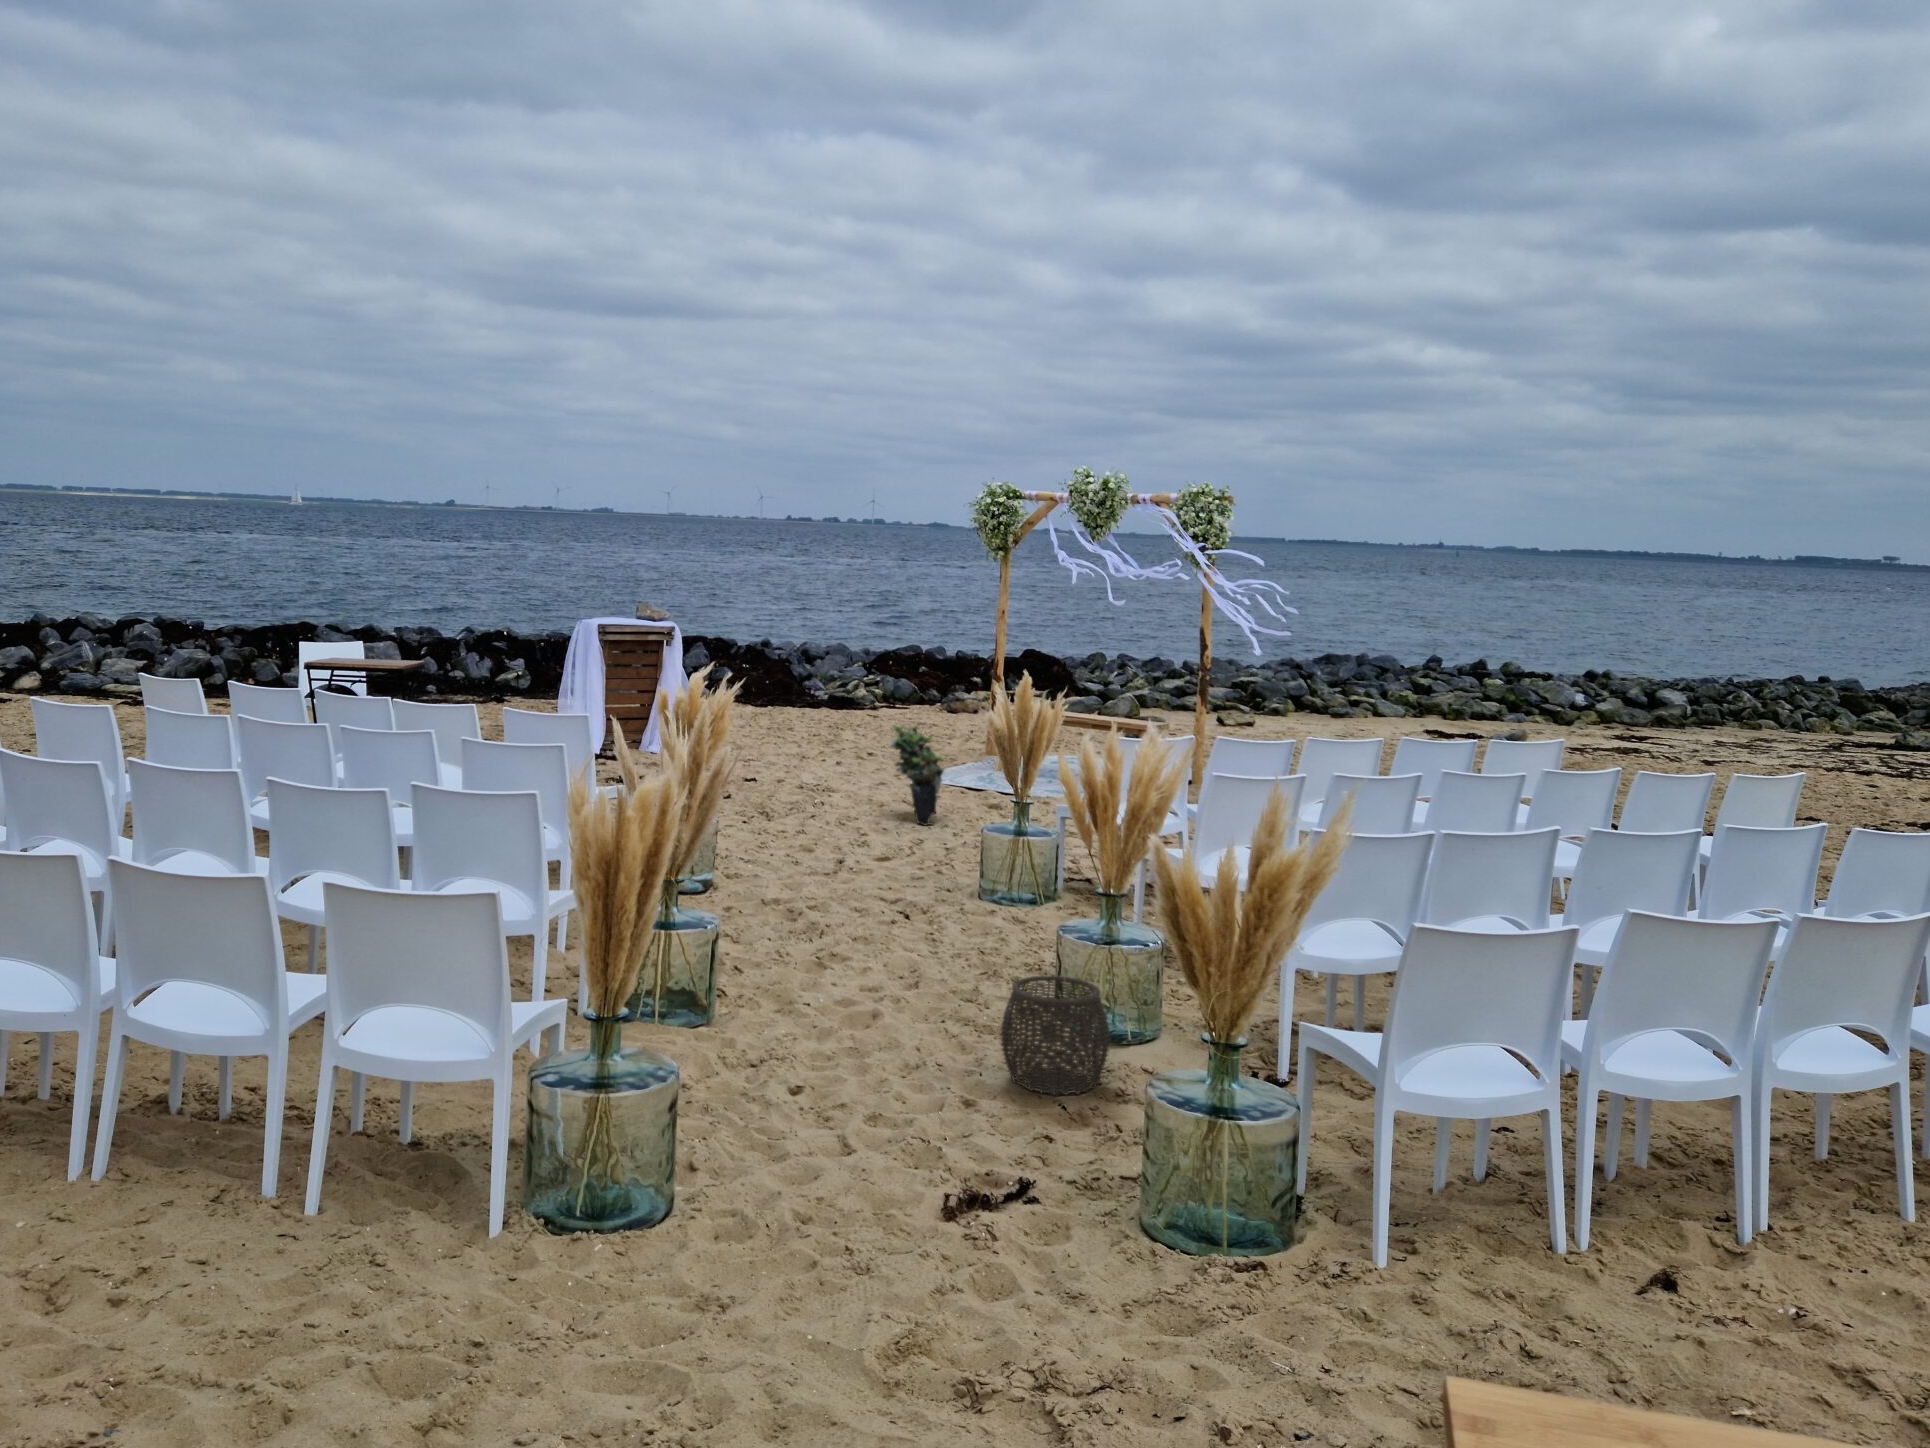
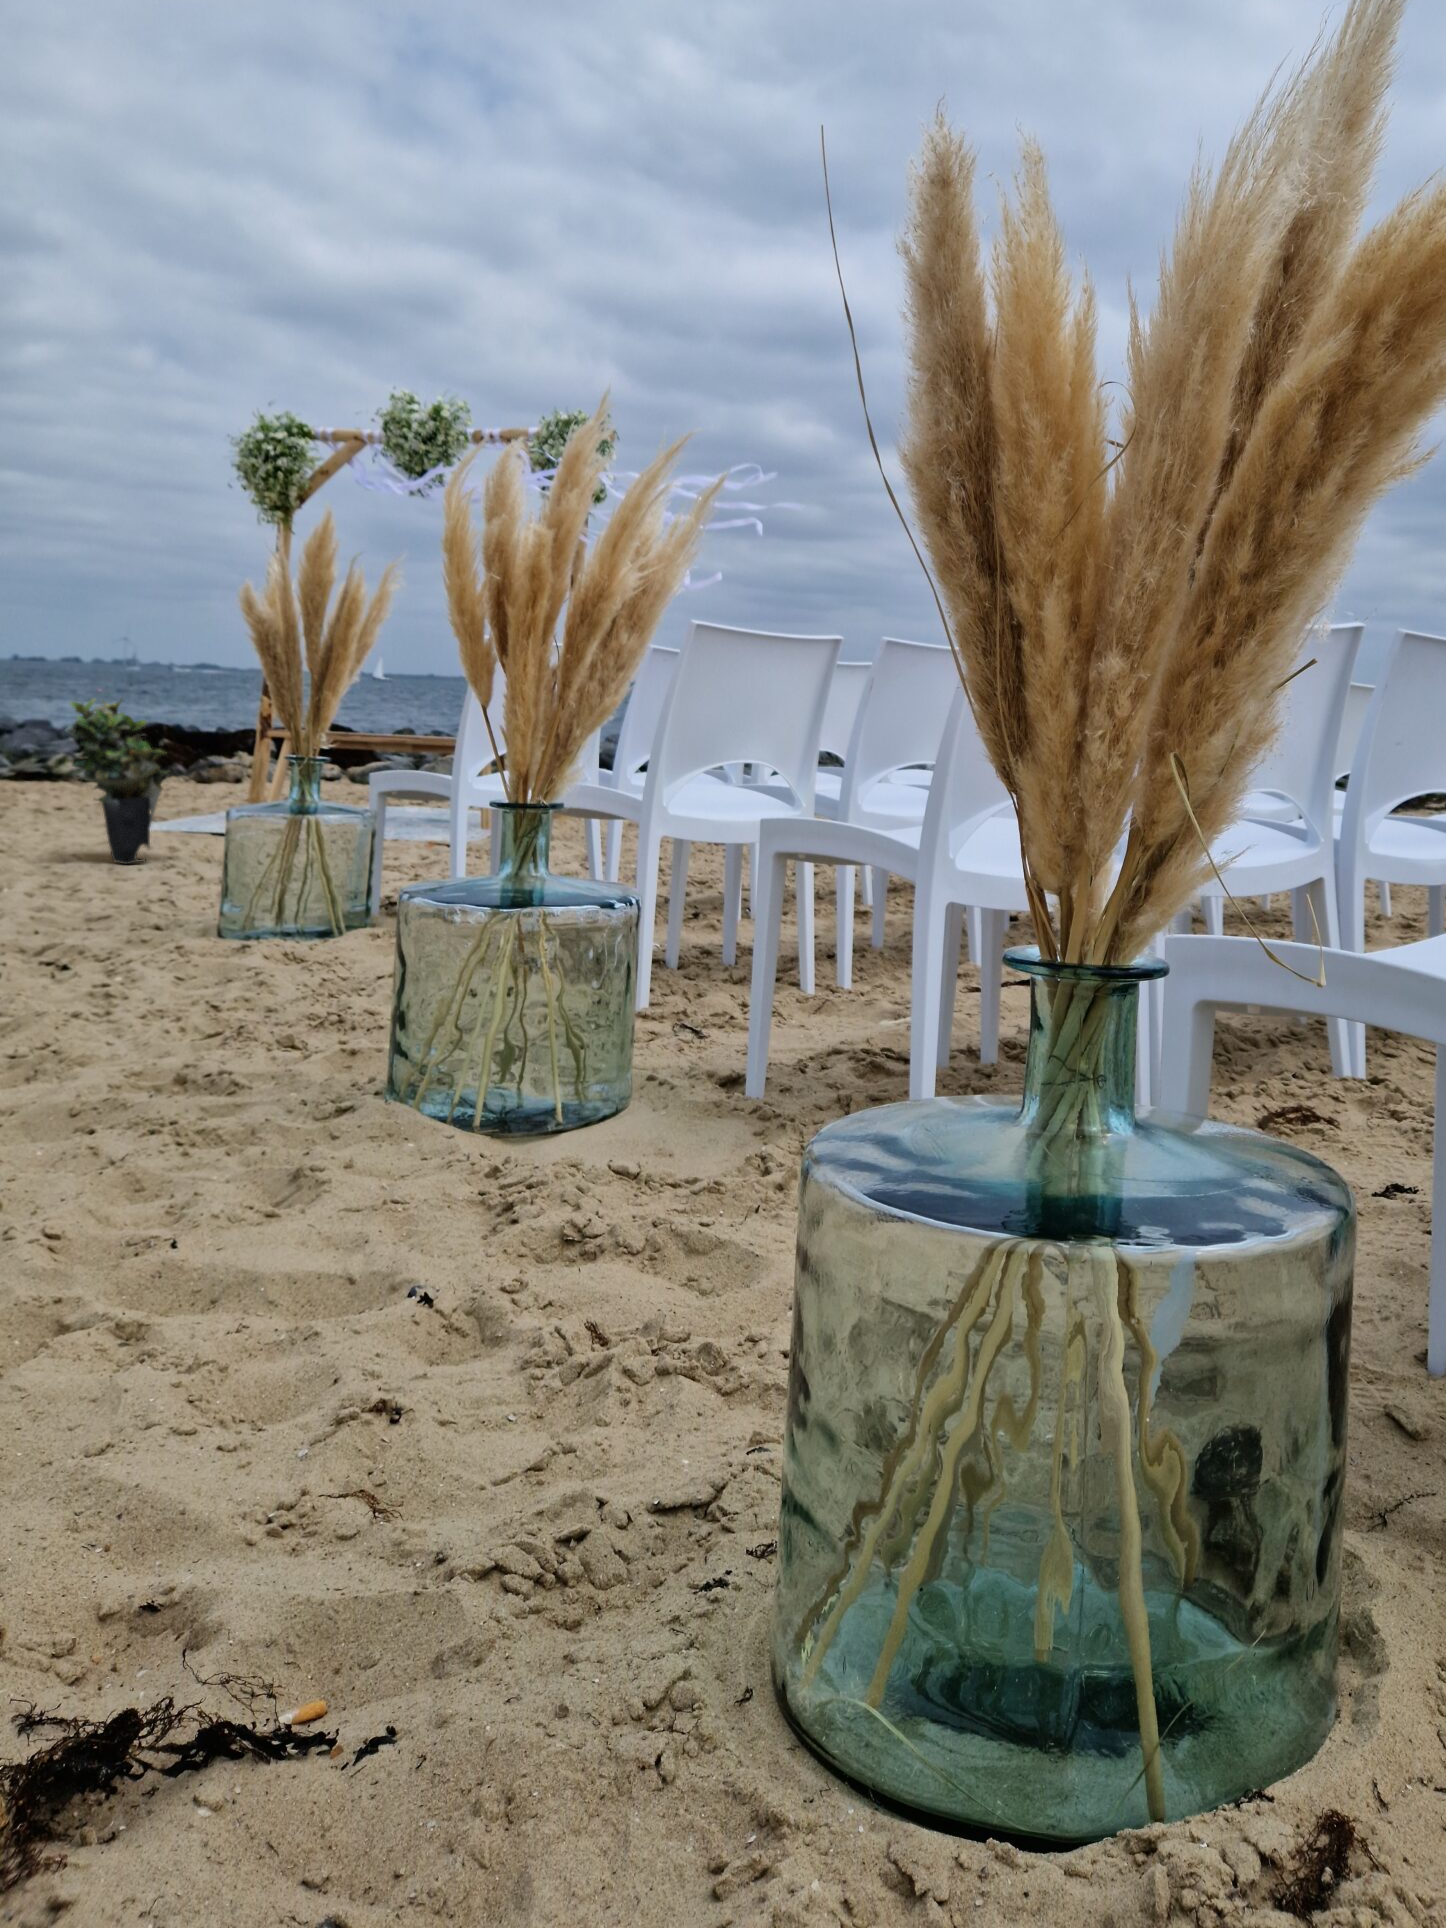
woven basket: present [1001,976,1110,1095] -> none [243,979,544,1277]

